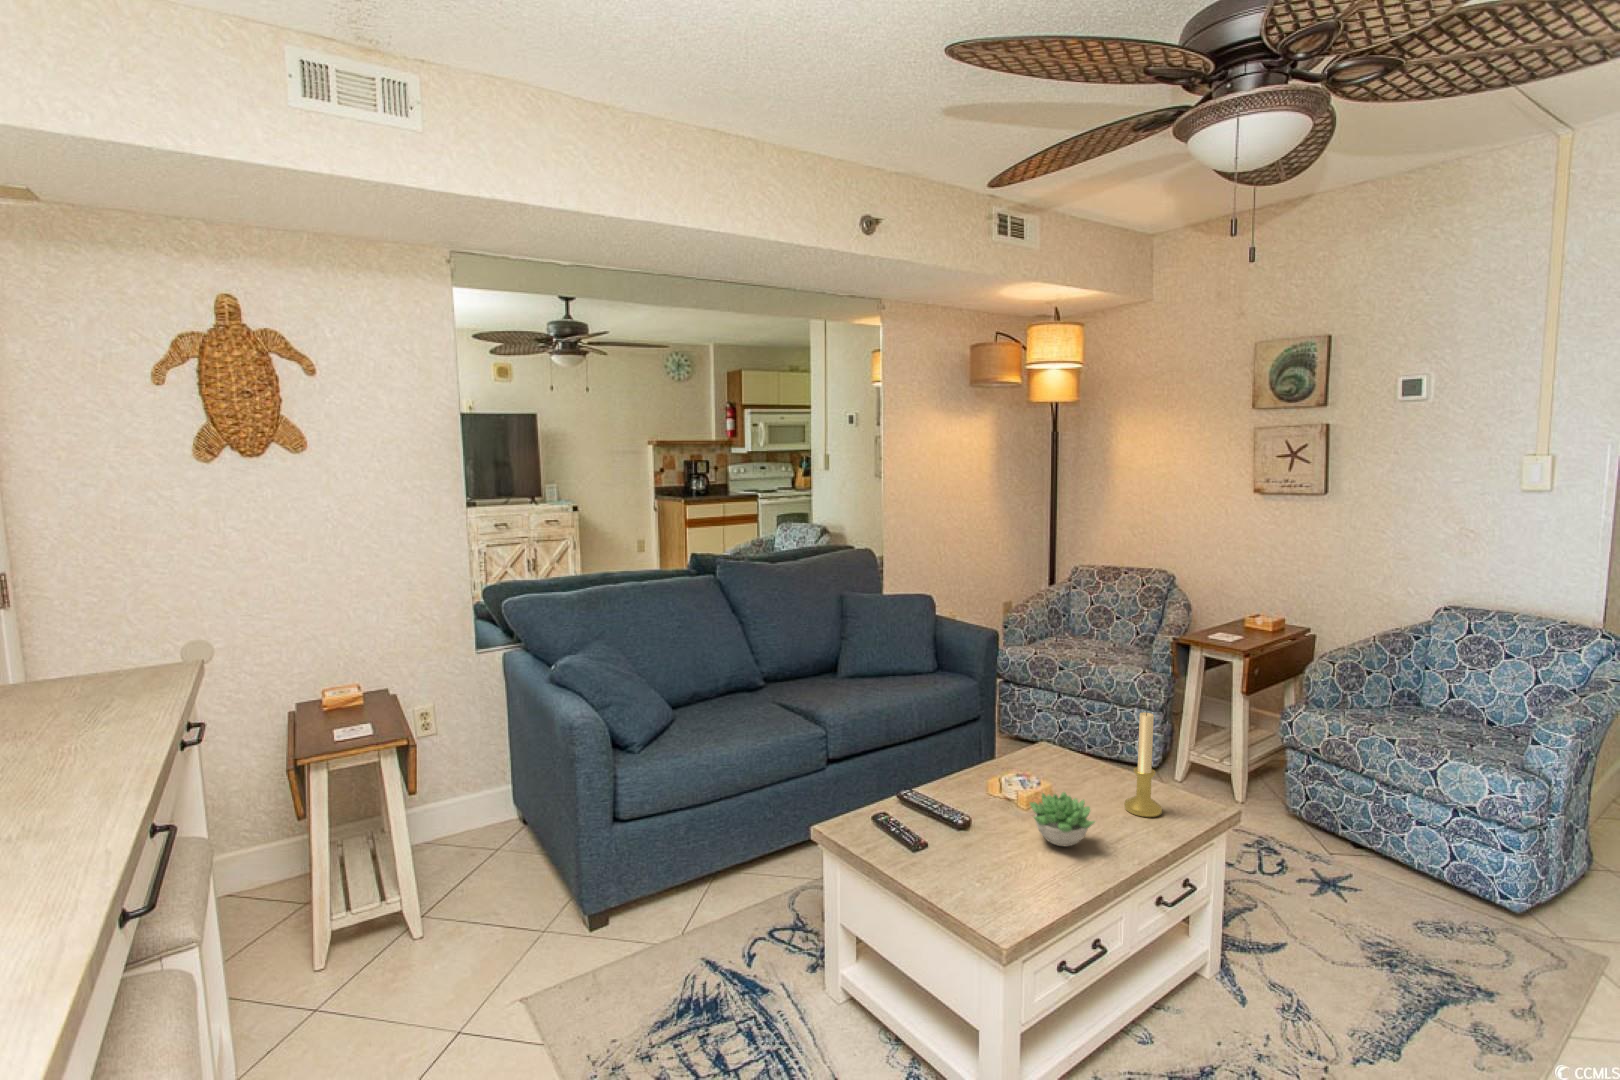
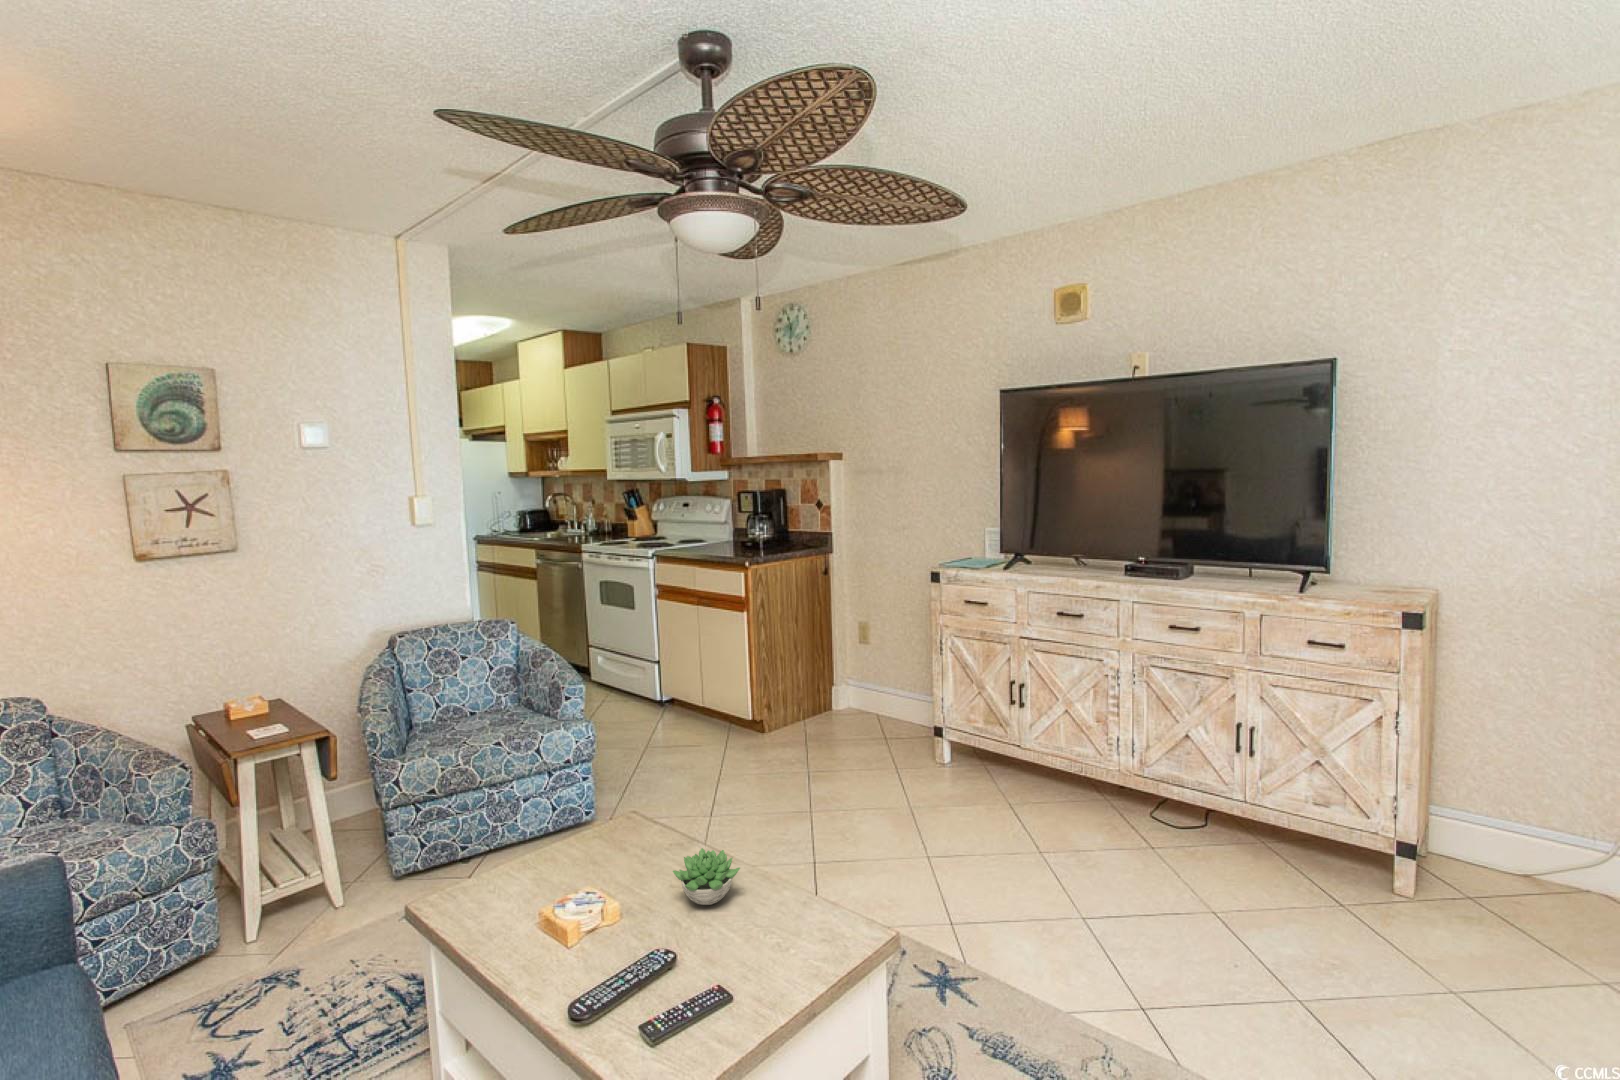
candle holder: present [1124,711,1162,818] -> none [613,761,648,865]

